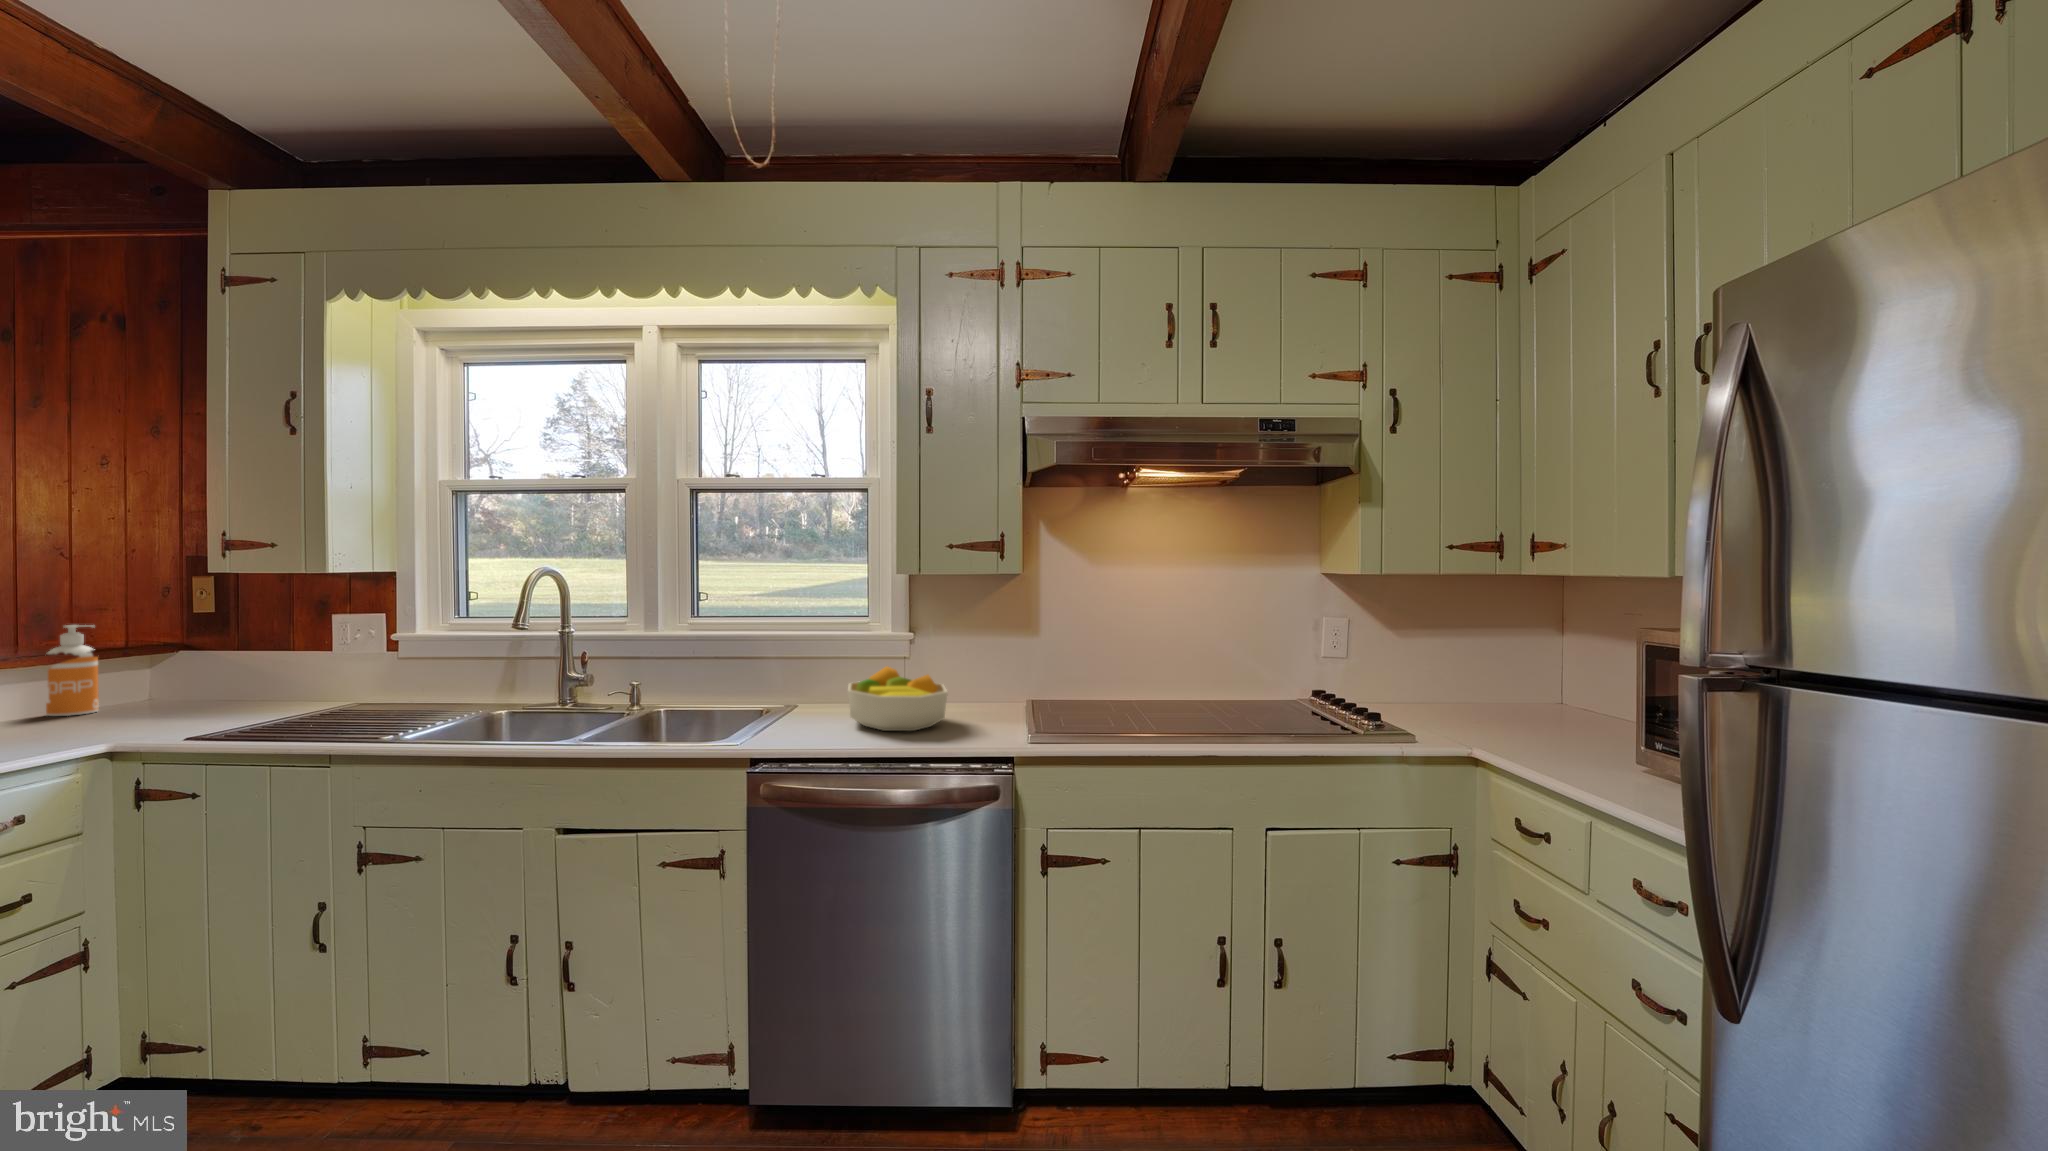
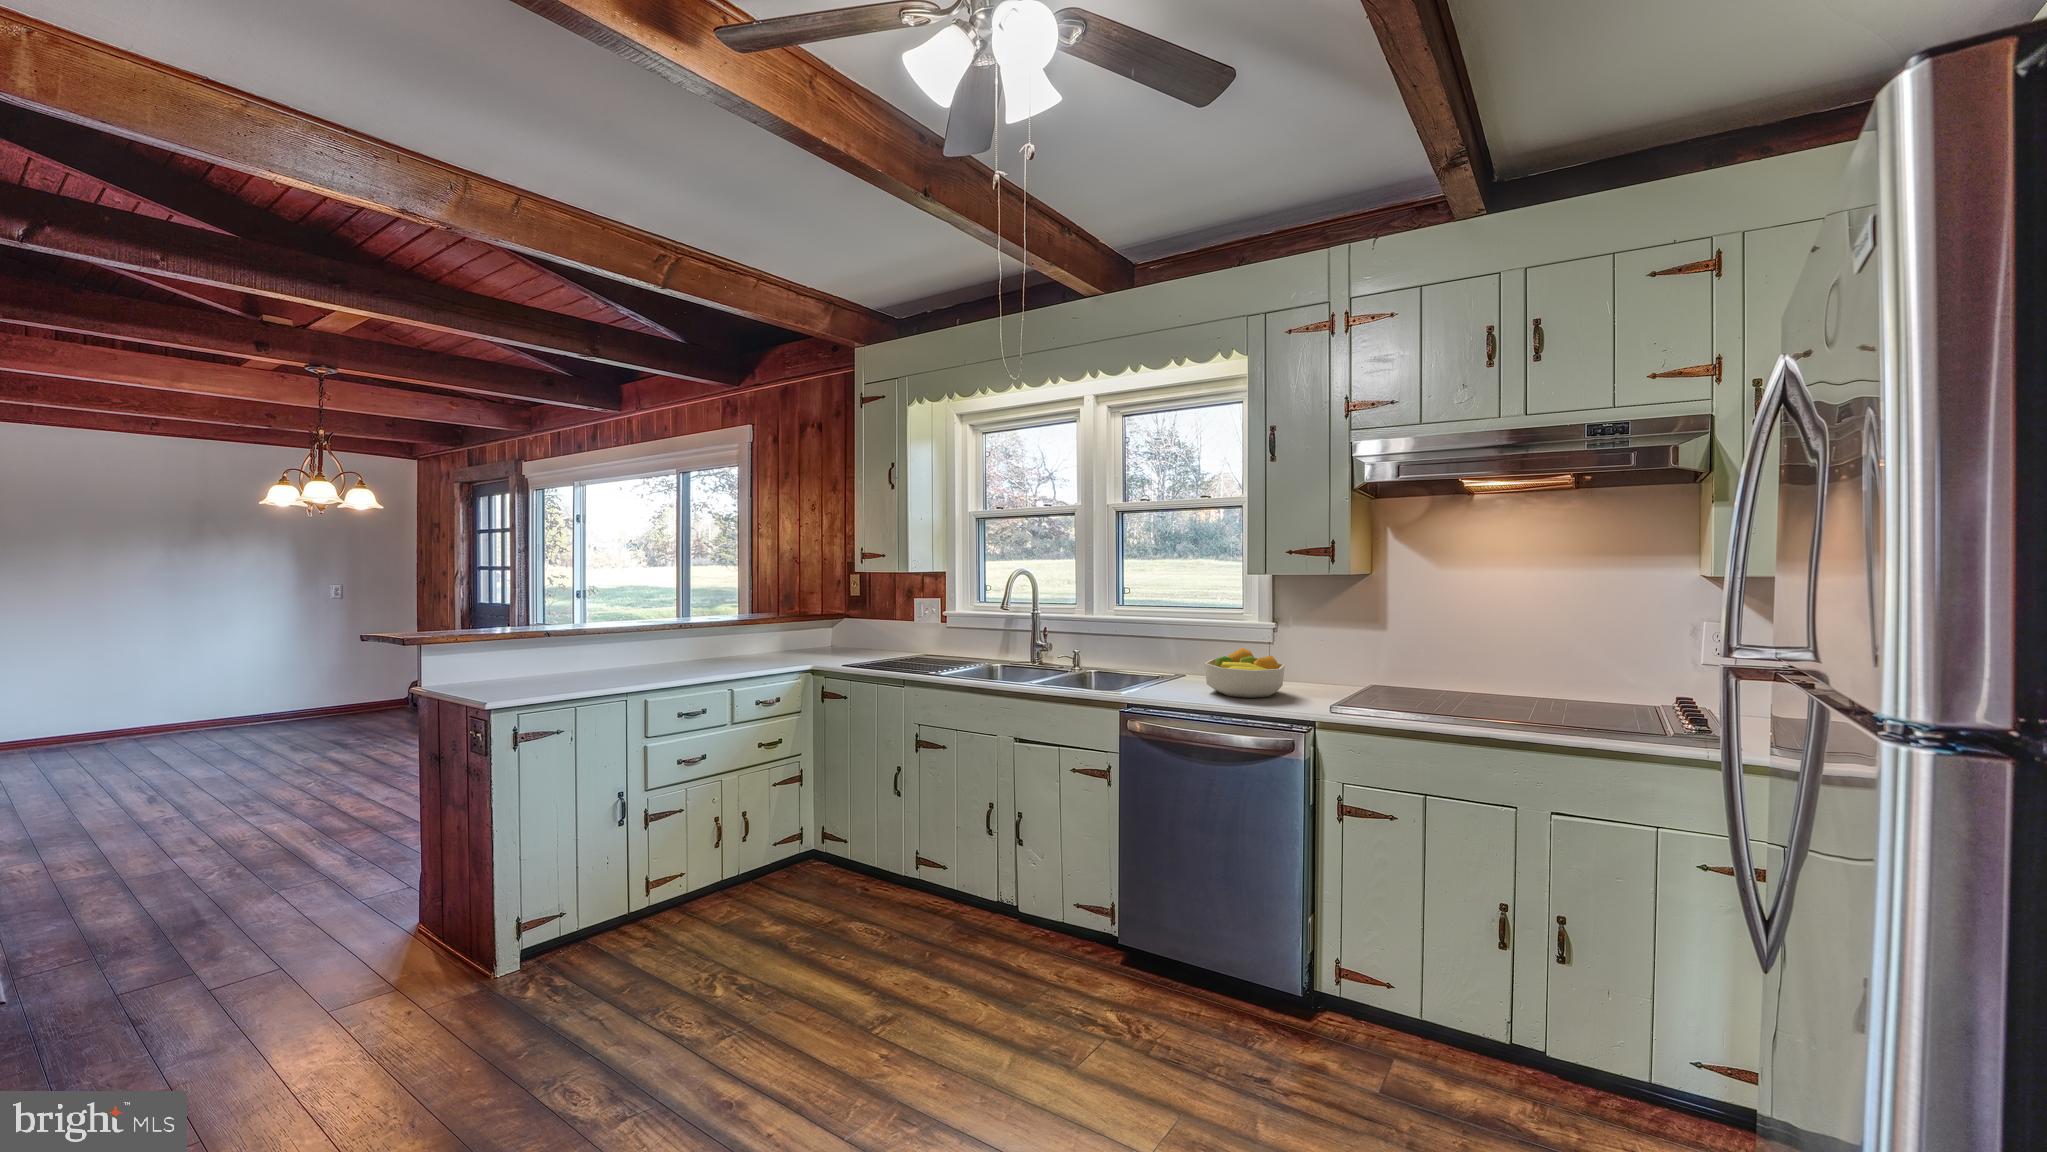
soap dispenser: present [46,625,99,716] -> none [792,602,813,652]

